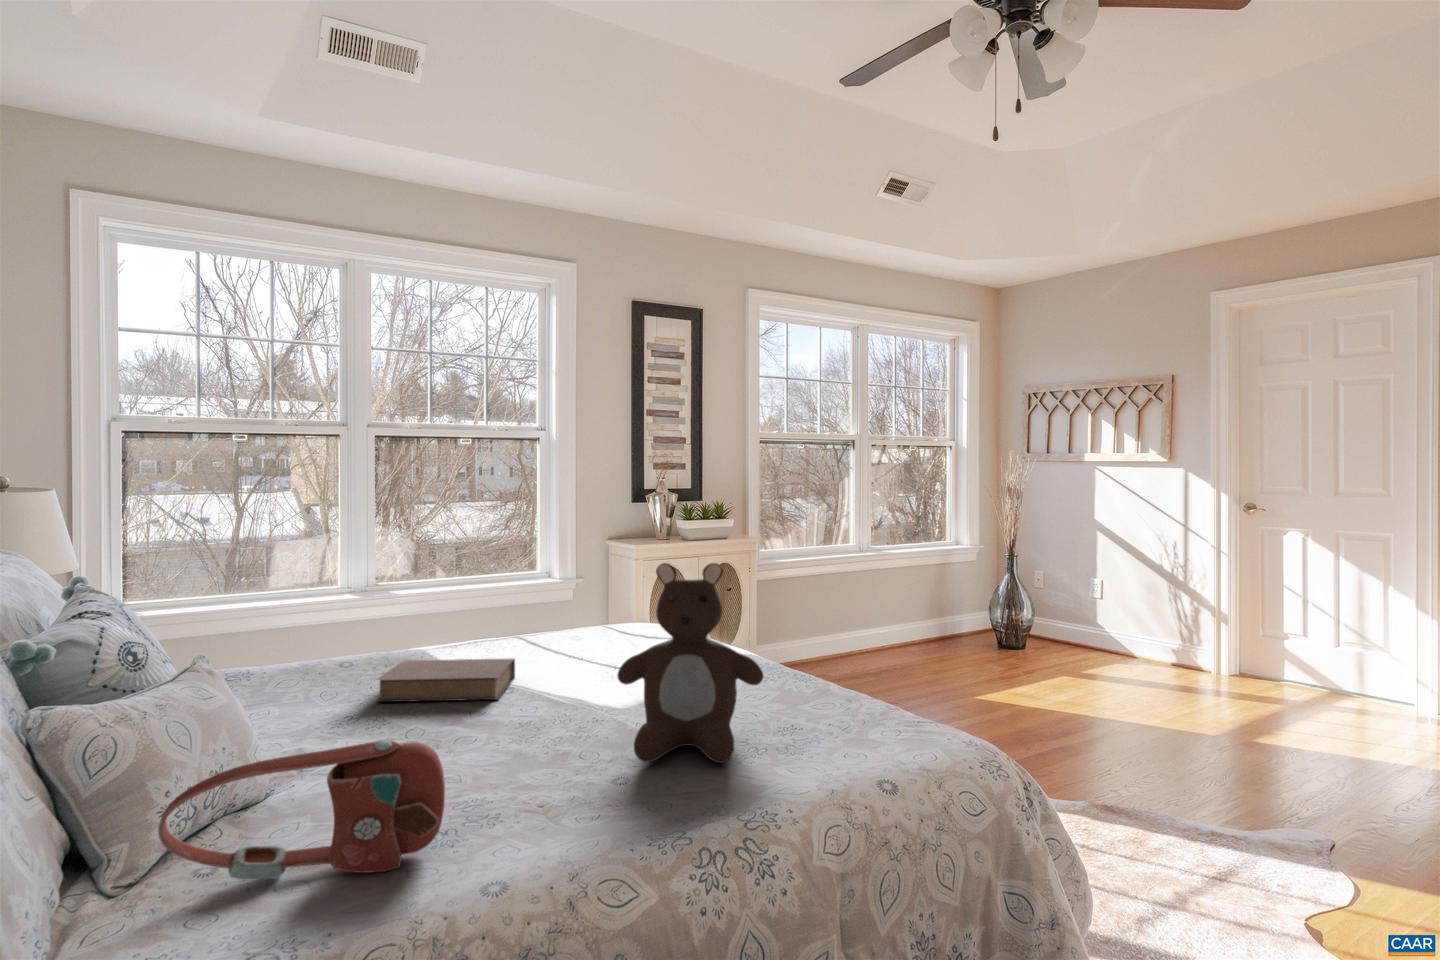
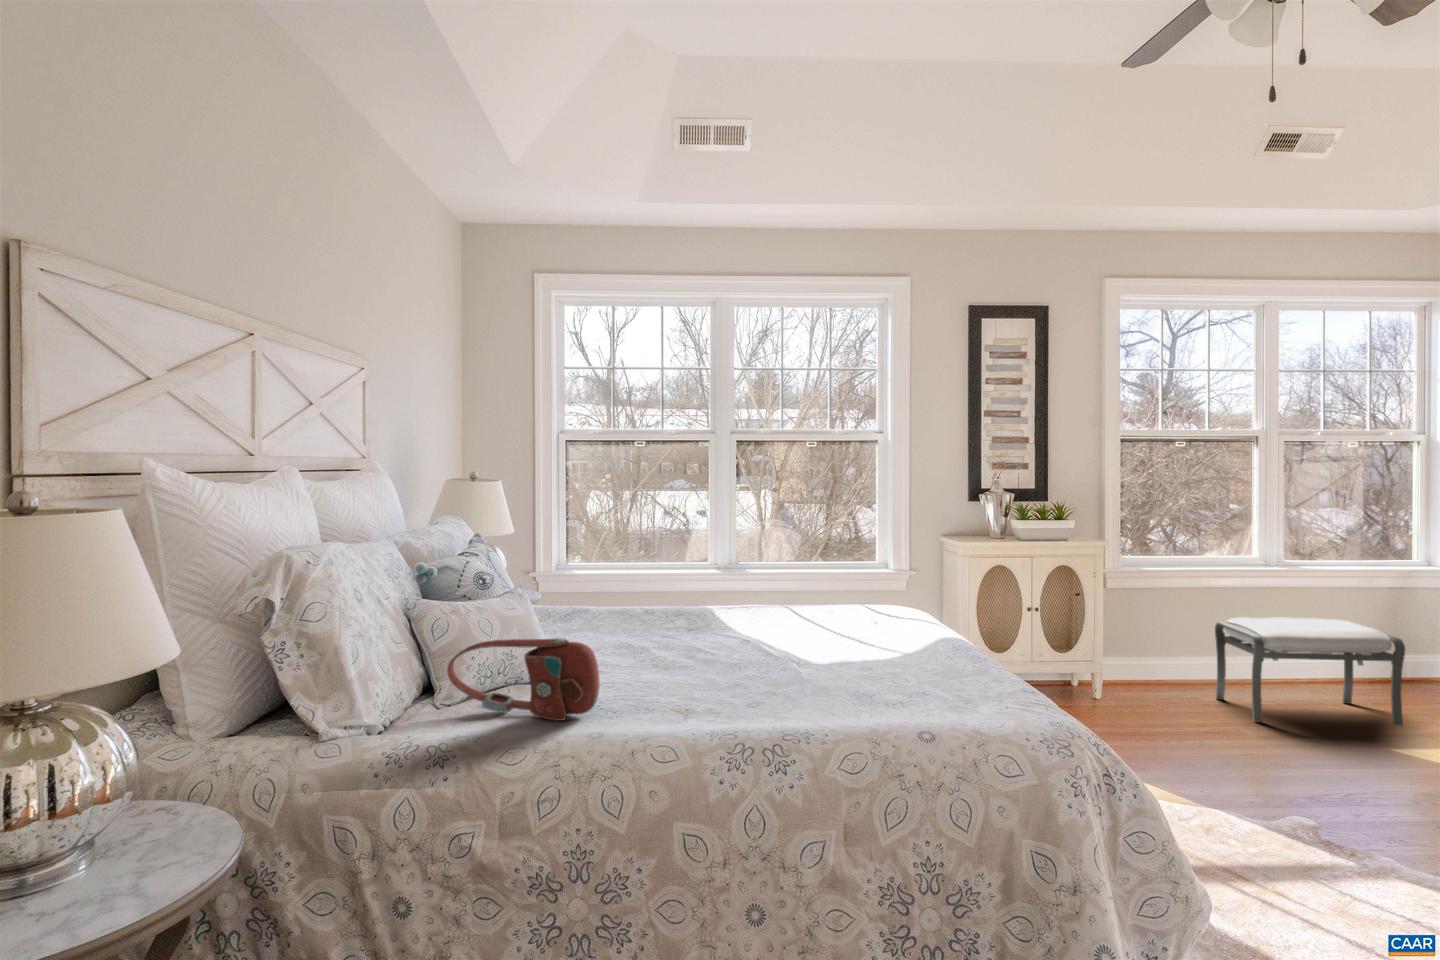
teddy bear: present [617,563,763,763] -> none [764,542,887,704]
ottoman: none [840,594,977,689] -> present [1215,617,1405,727]
book: present [377,658,515,702] -> none [649,612,758,646]

